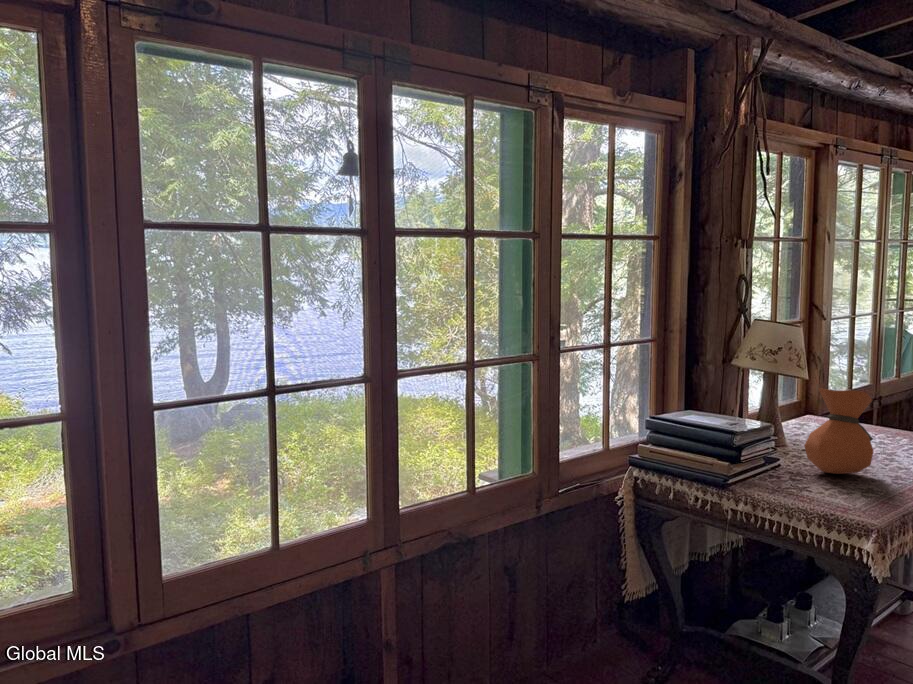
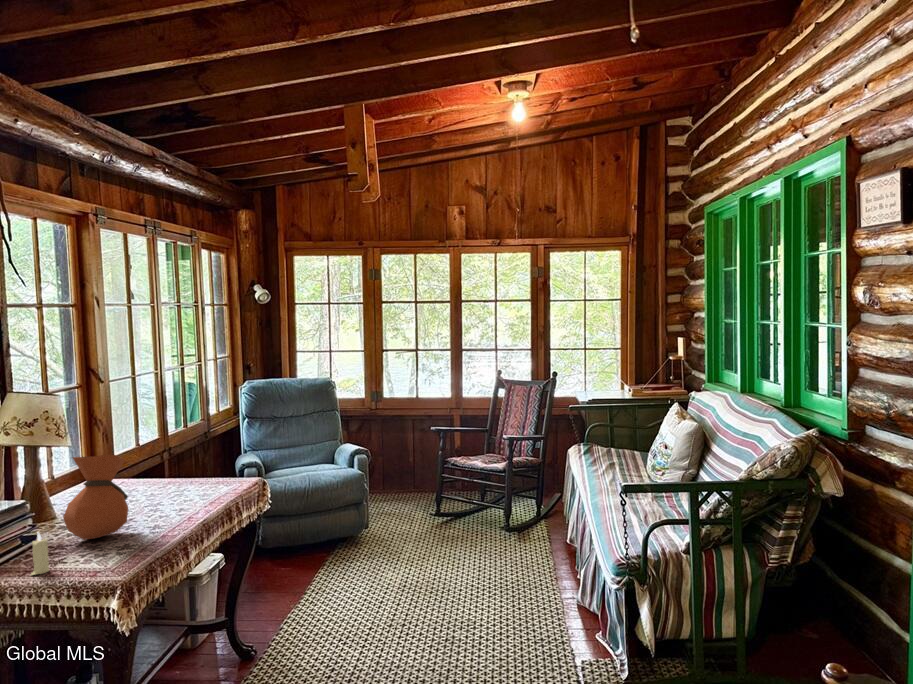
candle: none [779,453,797,494] -> present [31,533,49,575]

